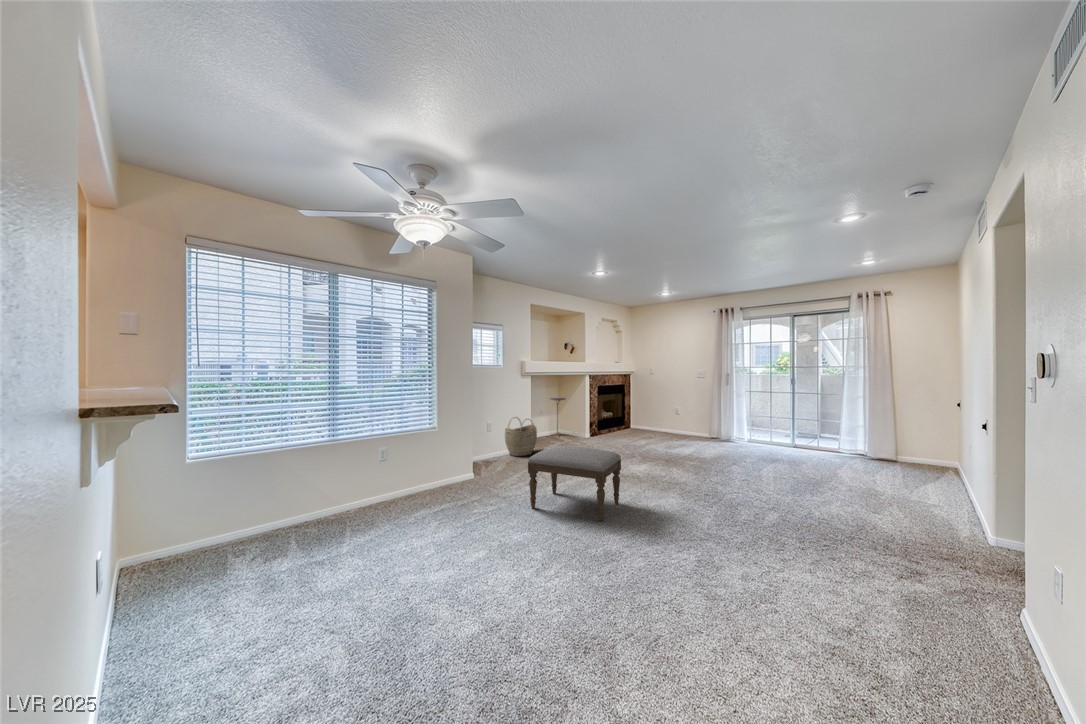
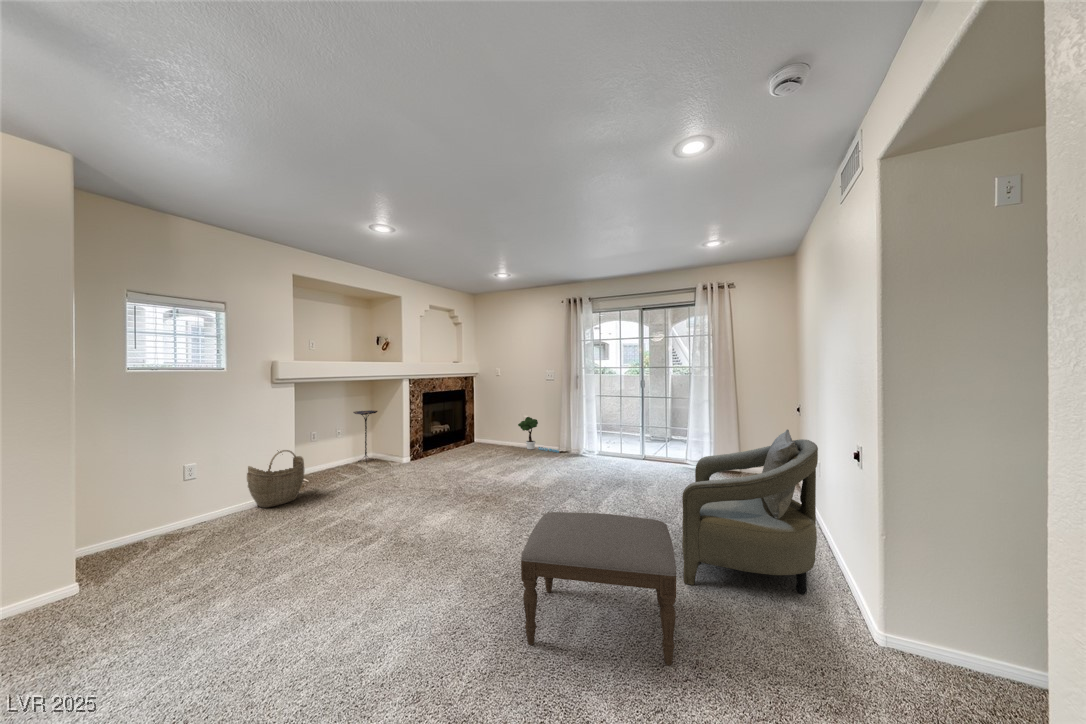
potted tree: none [674,408,712,439] -> present [518,417,559,452]
armchair: none [851,411,970,529] -> present [682,429,818,594]
ottoman: present [528,446,621,521] -> present [521,512,677,665]

